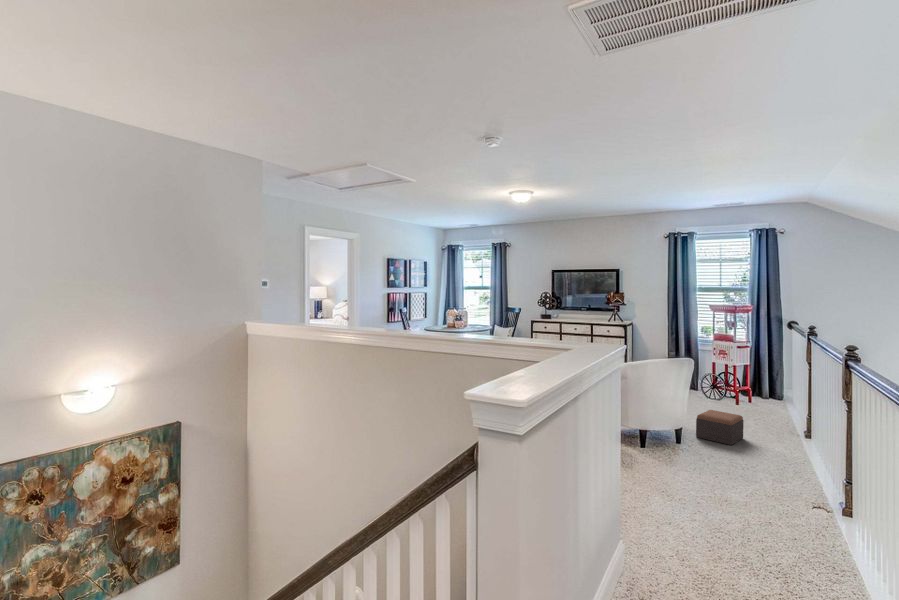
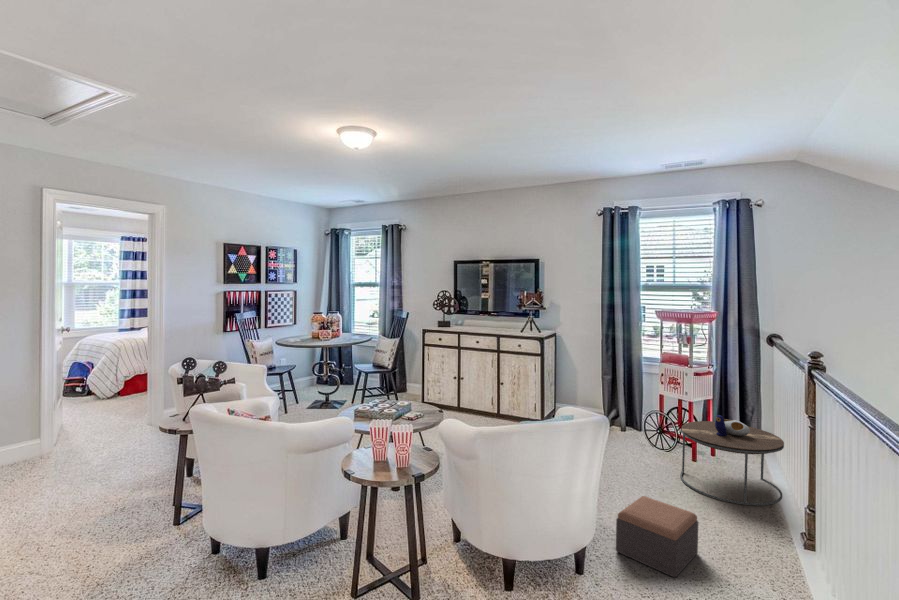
side table: none [729,370,797,422] -> present [680,415,784,505]

